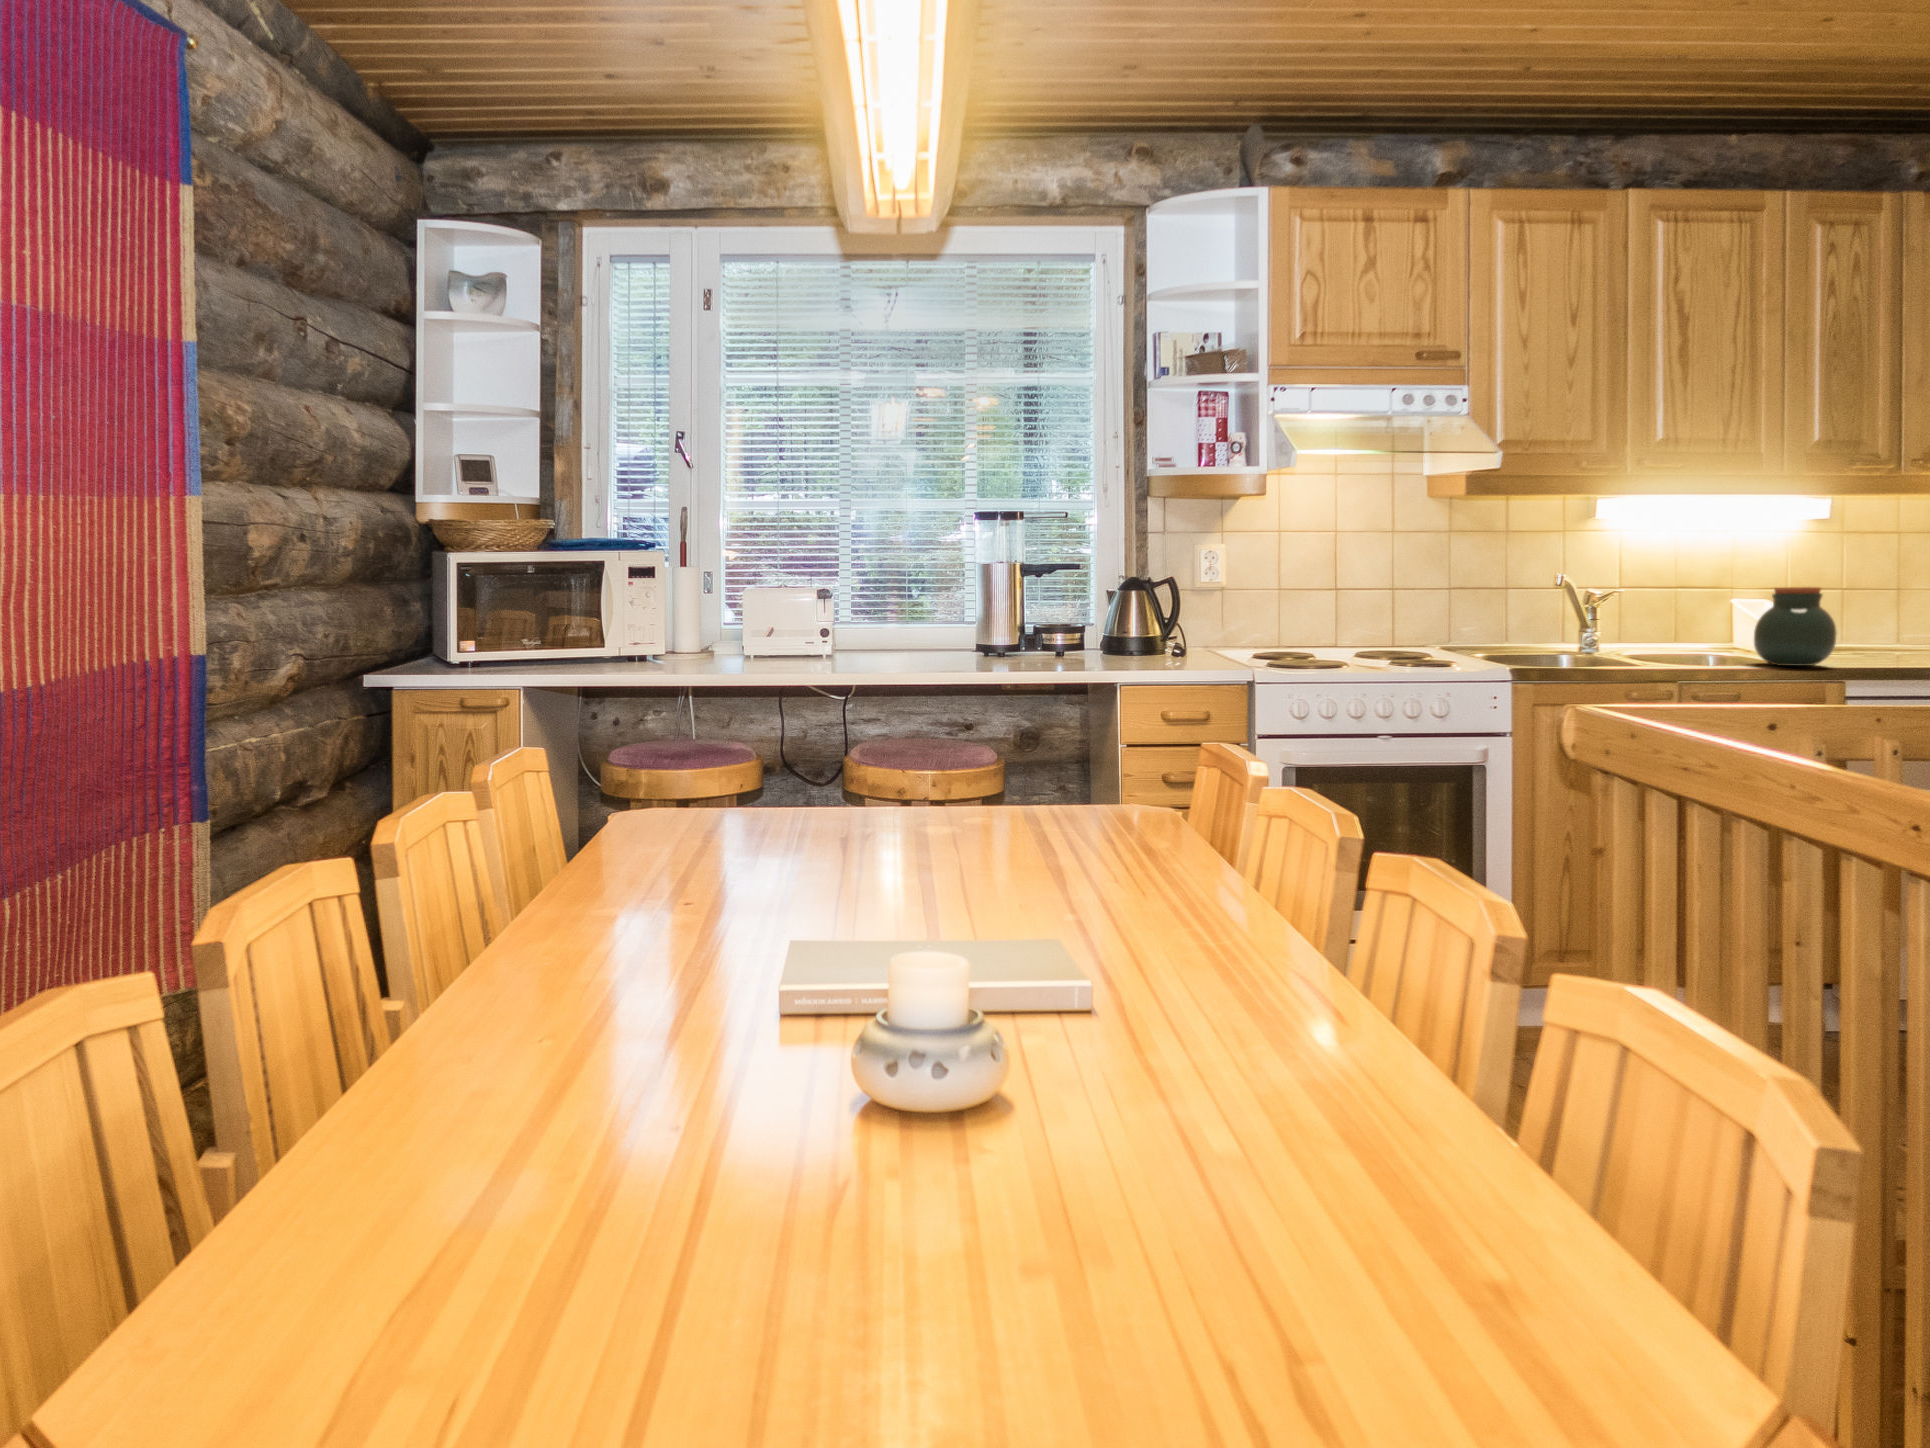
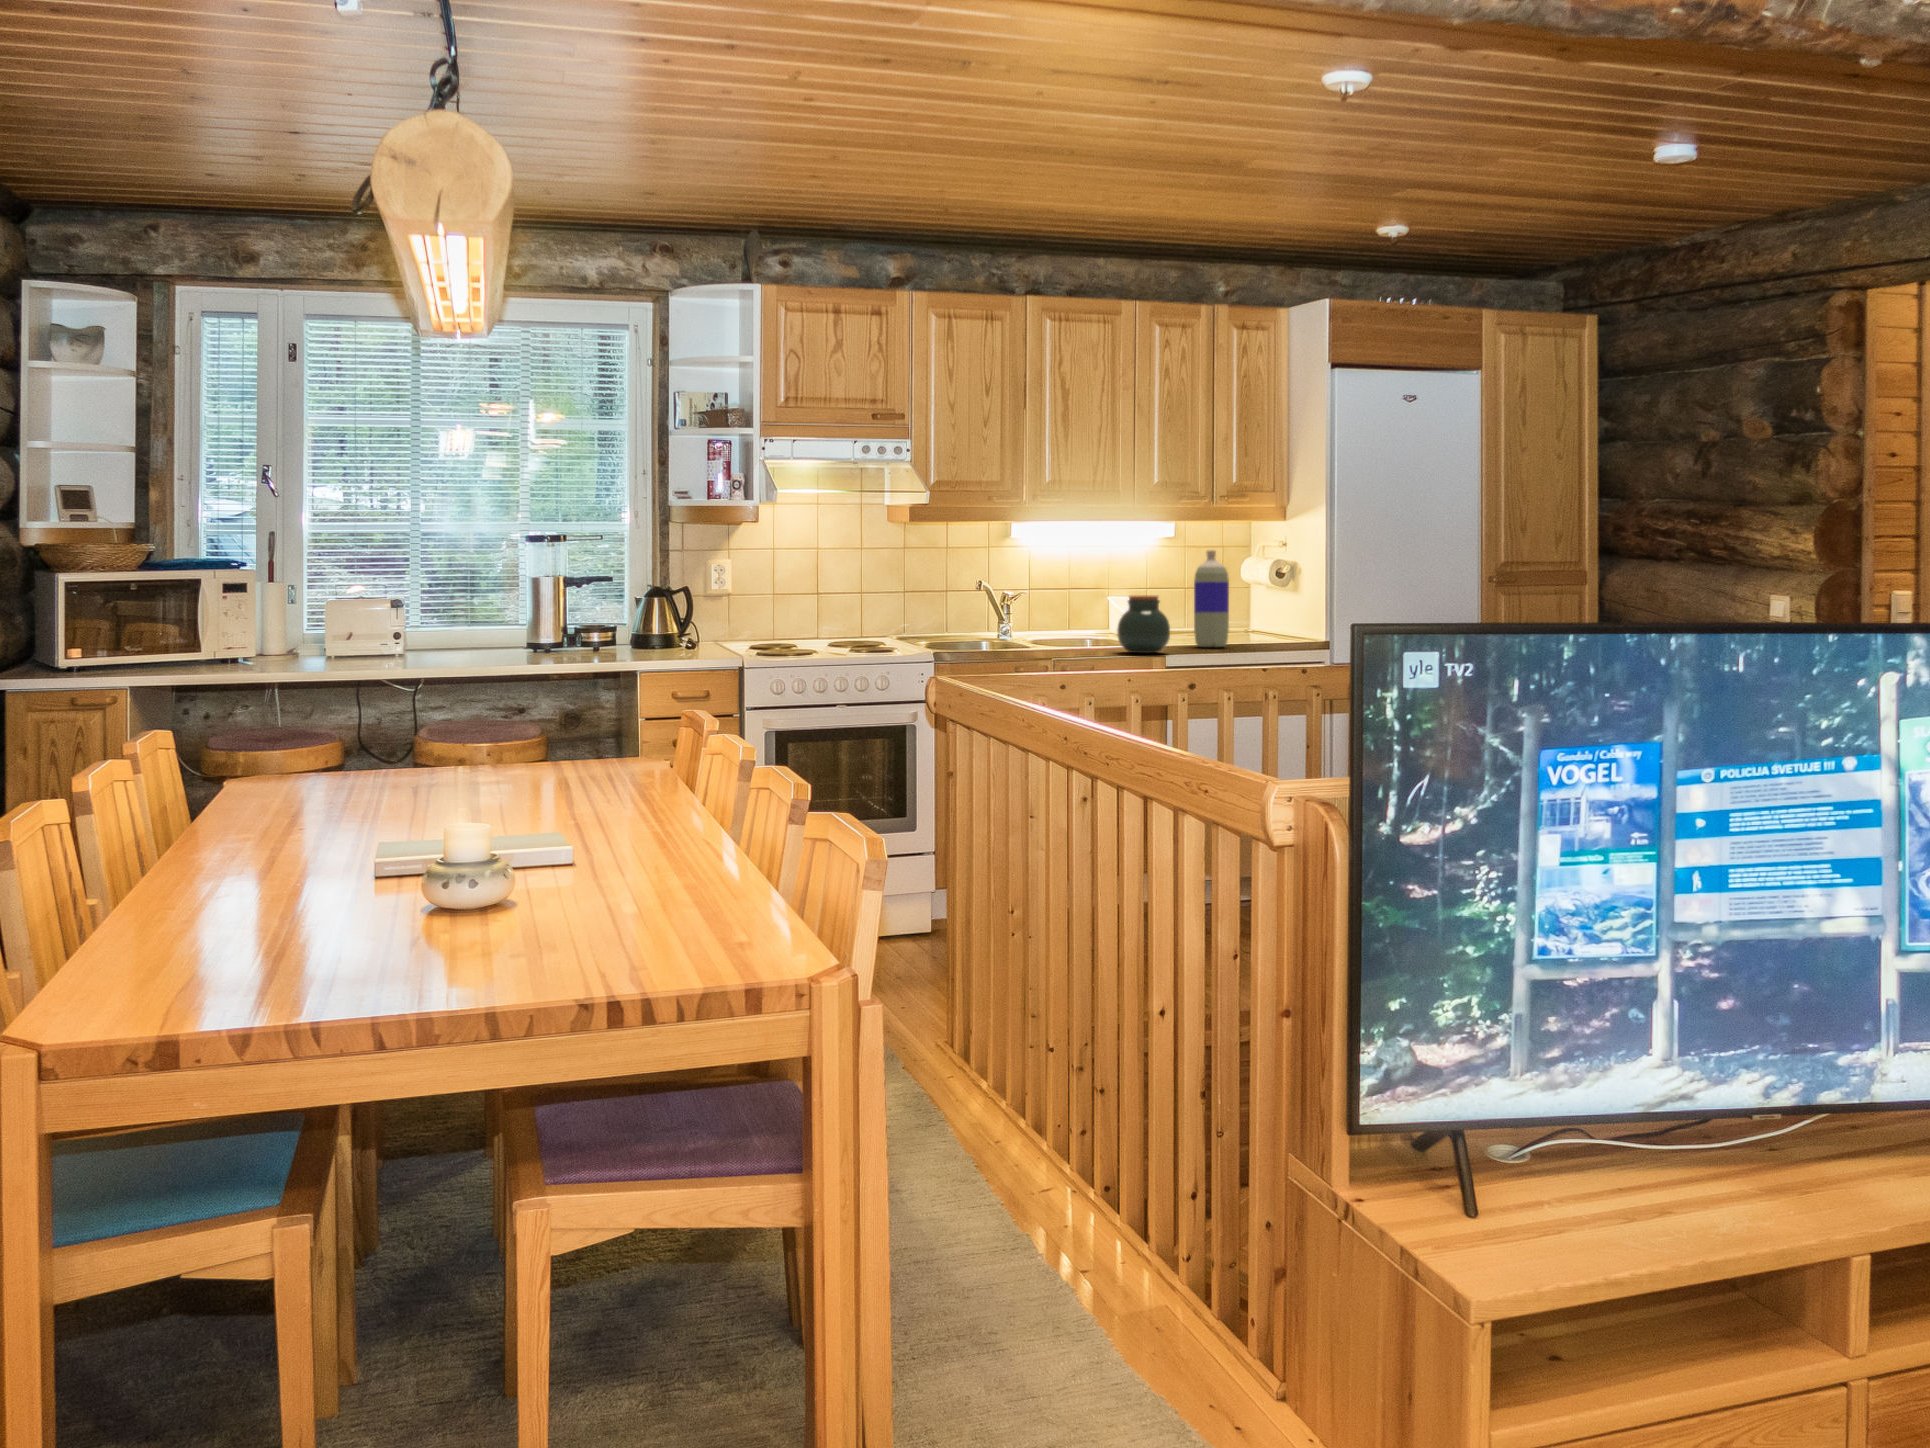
bottle: none [1842,527,1901,658] -> present [1194,550,1229,647]

